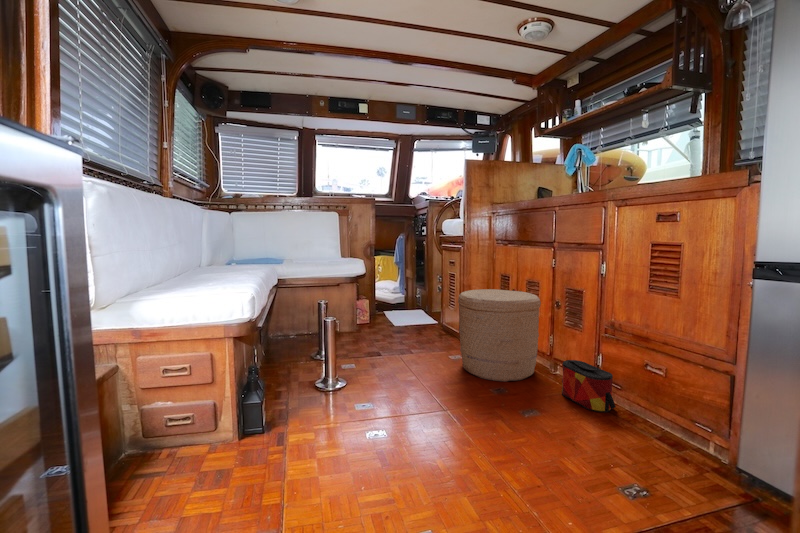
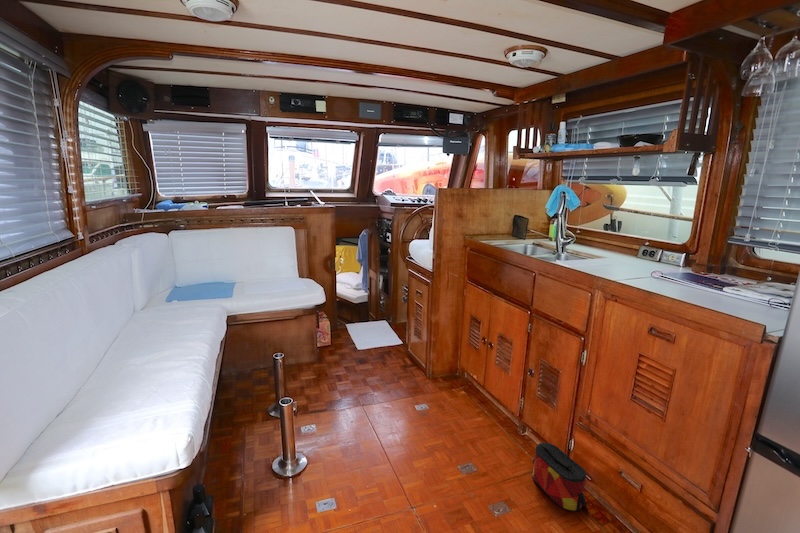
woven basket: present [458,289,541,382] -> none [428,344,515,456]

